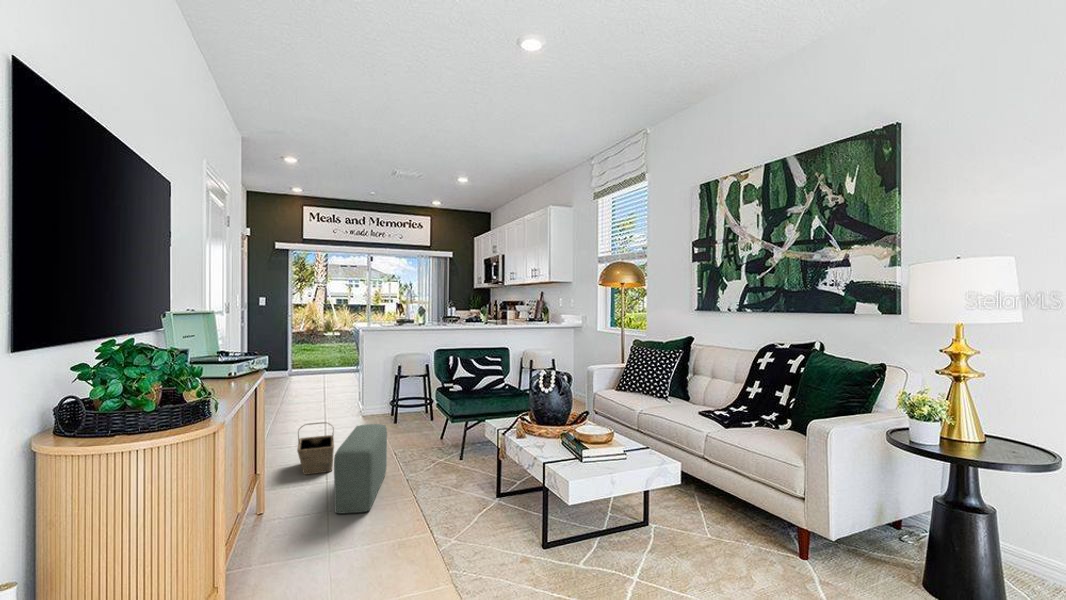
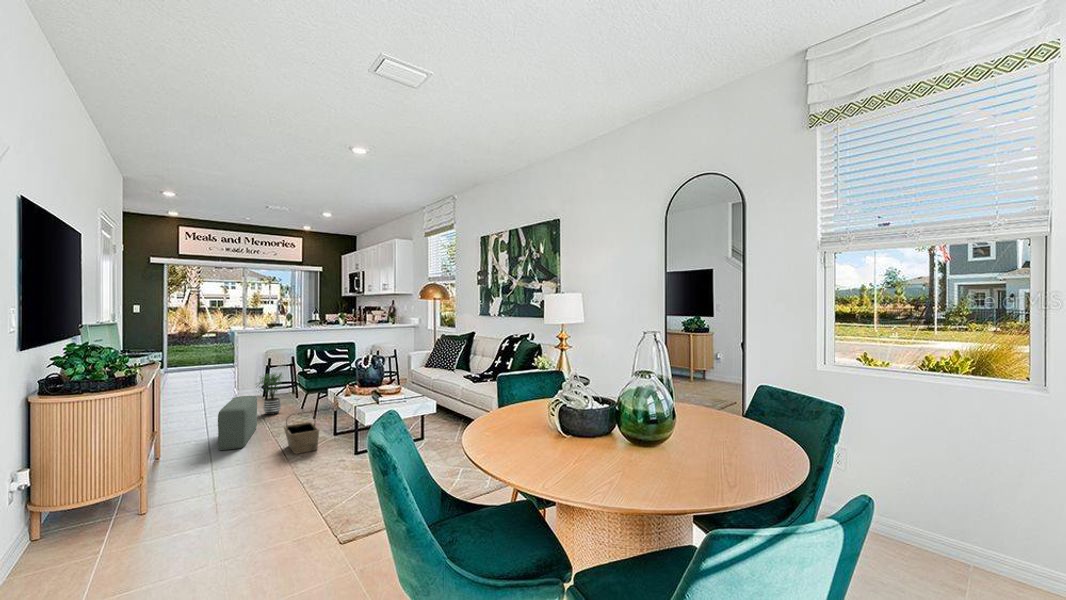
potted plant: none [382,386,423,449] -> present [259,373,282,415]
basket: present [297,422,334,475] -> present [284,412,319,454]

